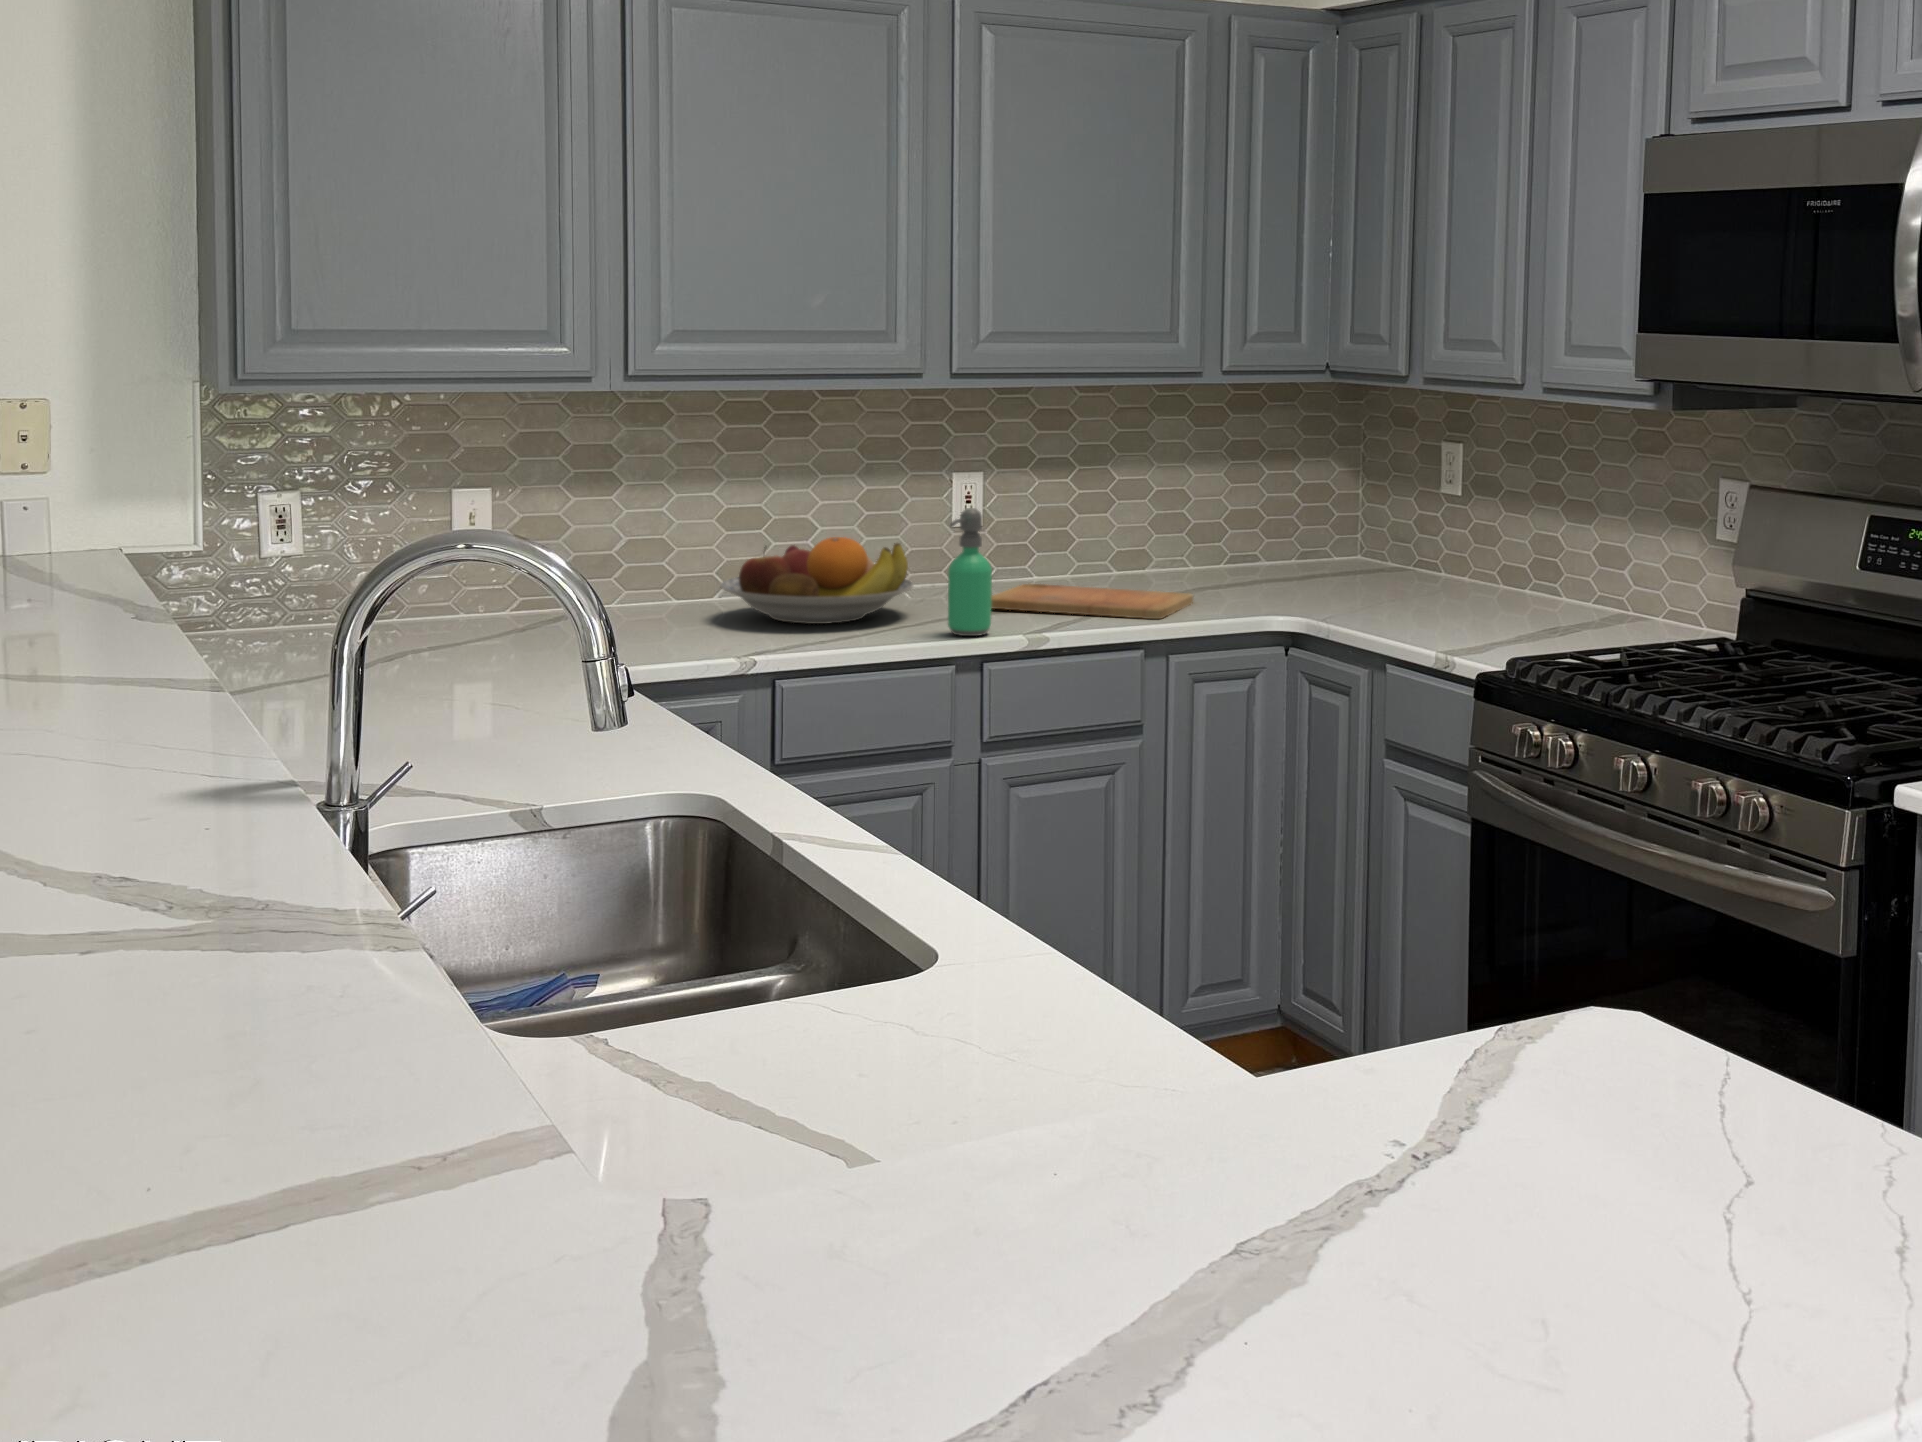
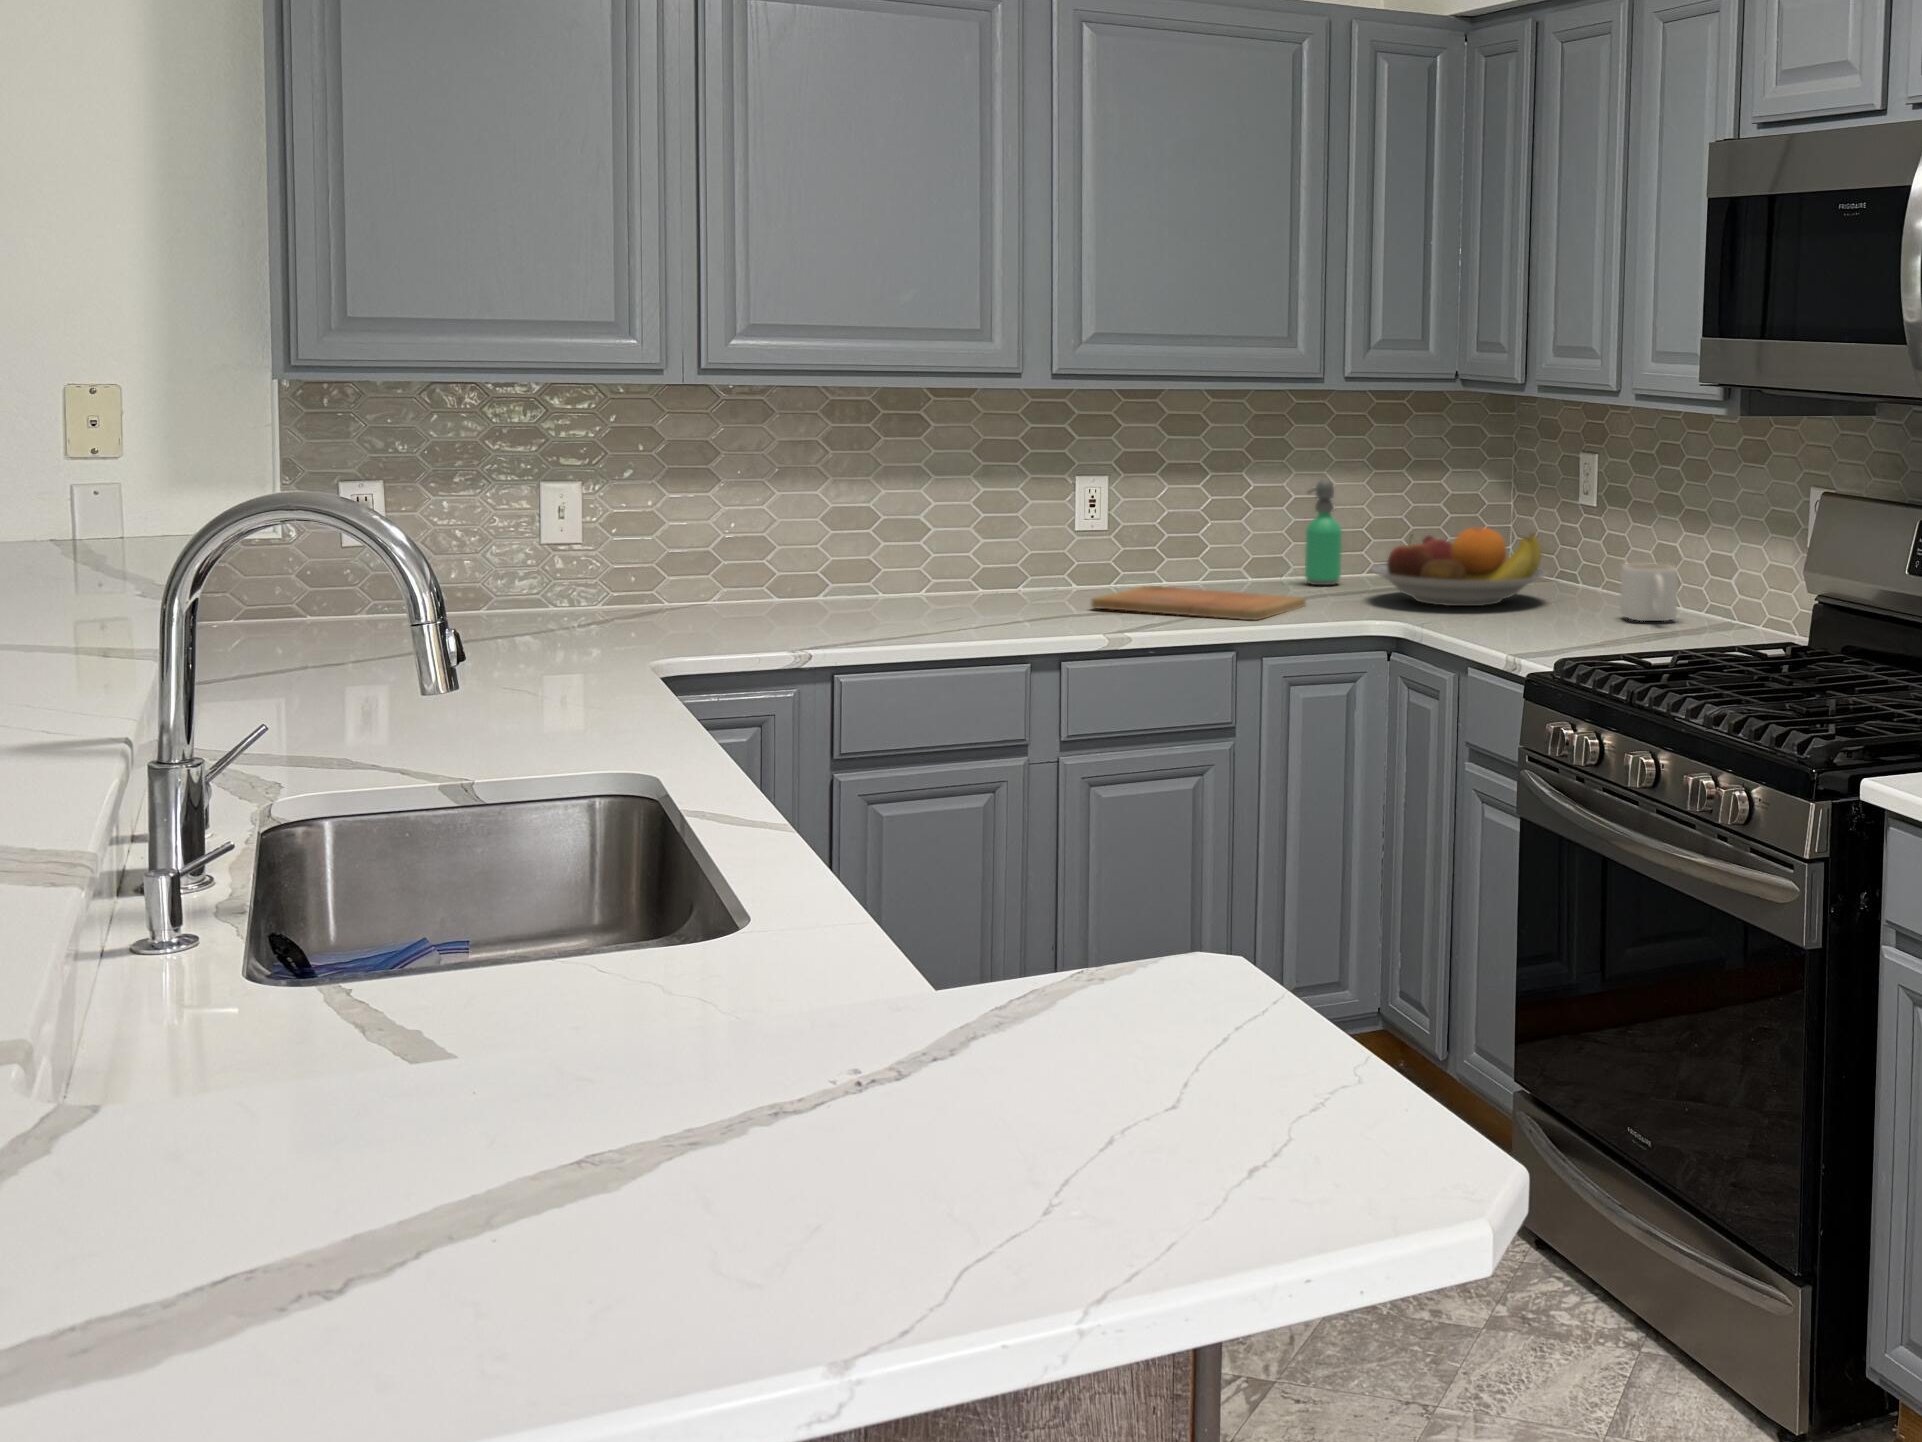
soap dispenser: present [948,508,992,636] -> present [1305,480,1342,585]
fruit bowl: present [720,537,913,624] -> present [1371,527,1546,606]
mug: none [1517,556,1578,614] -> present [1620,563,1678,621]

